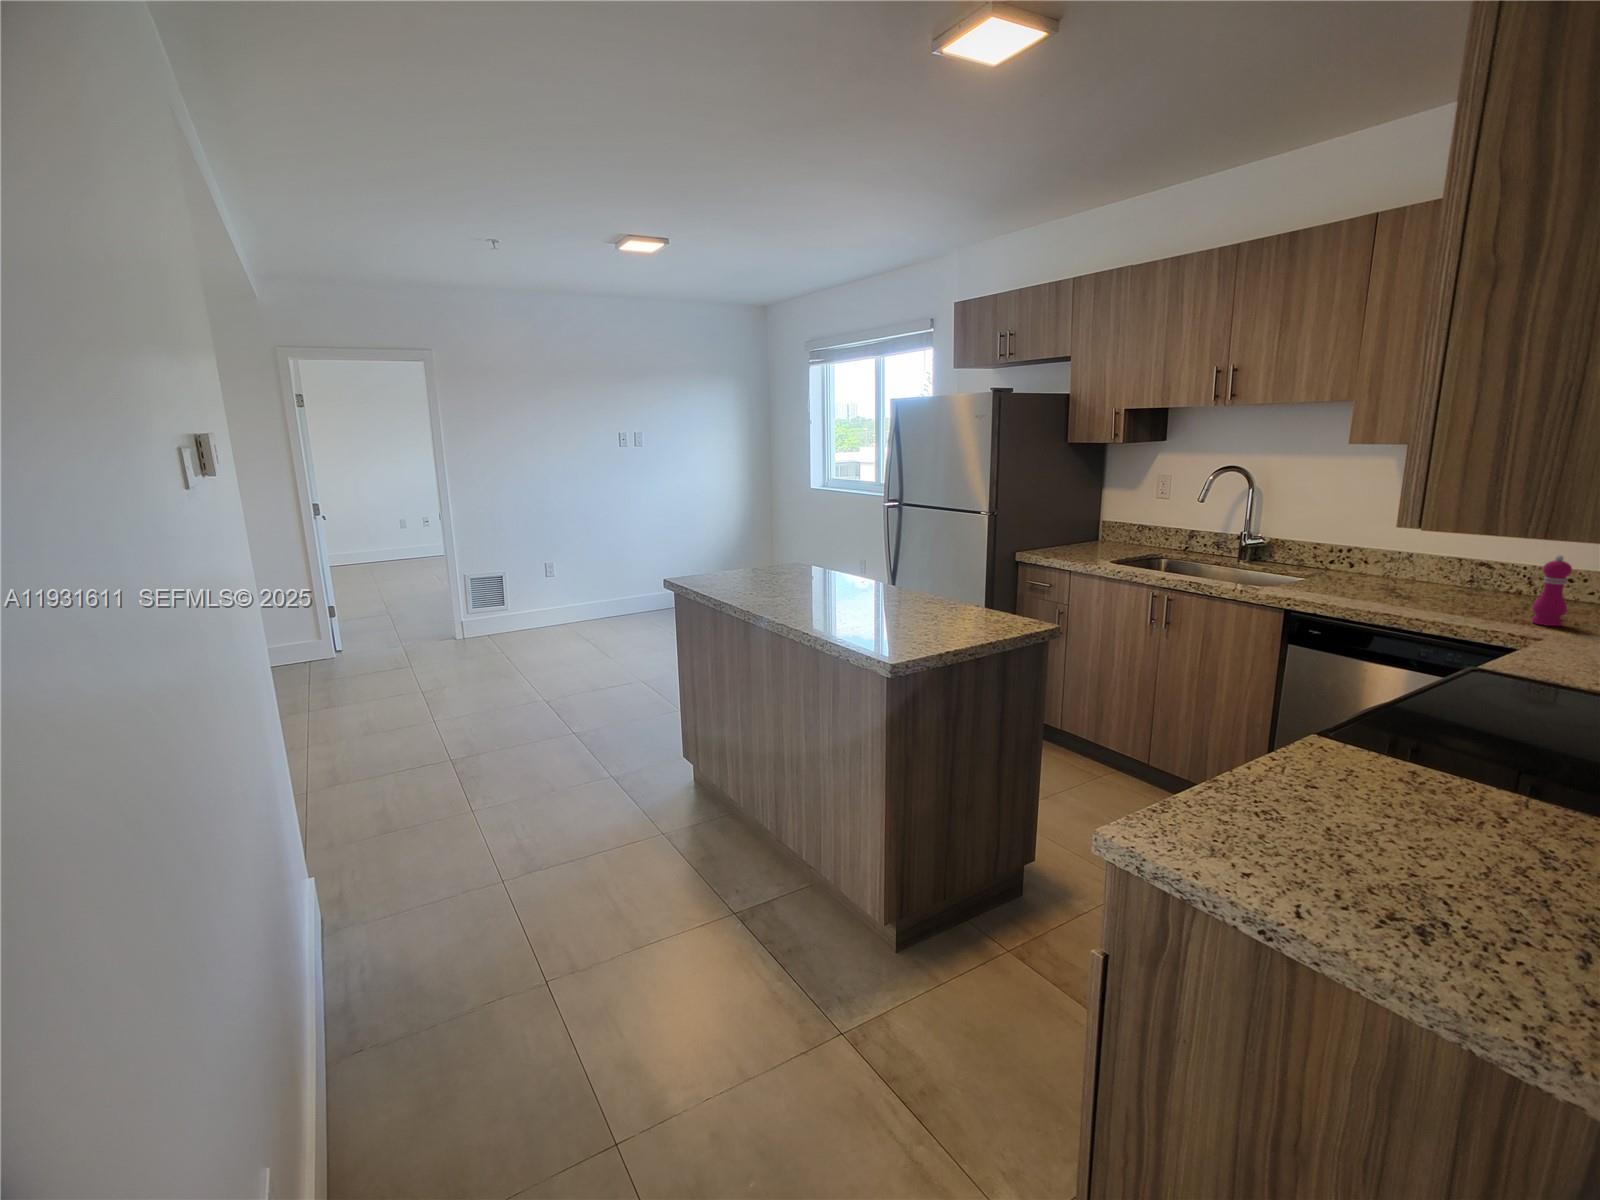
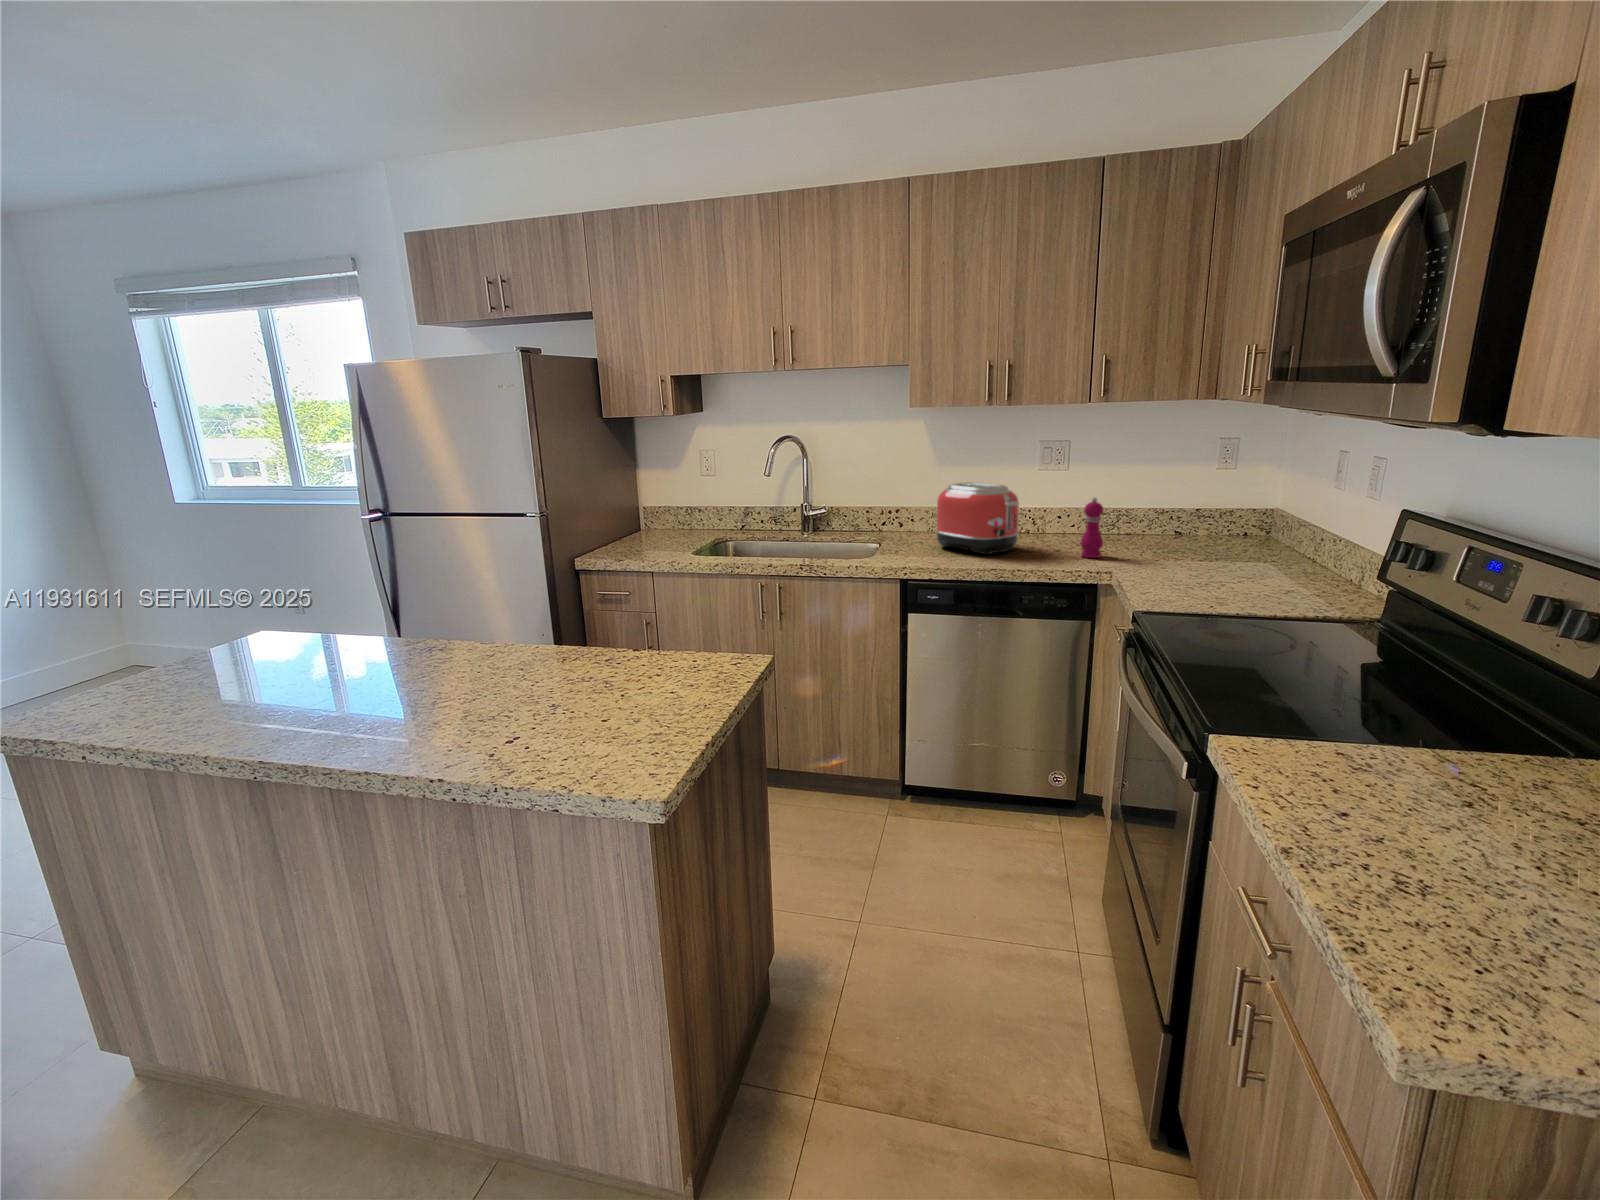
toaster: none [1363,526,1470,604] -> present [936,482,1019,555]

